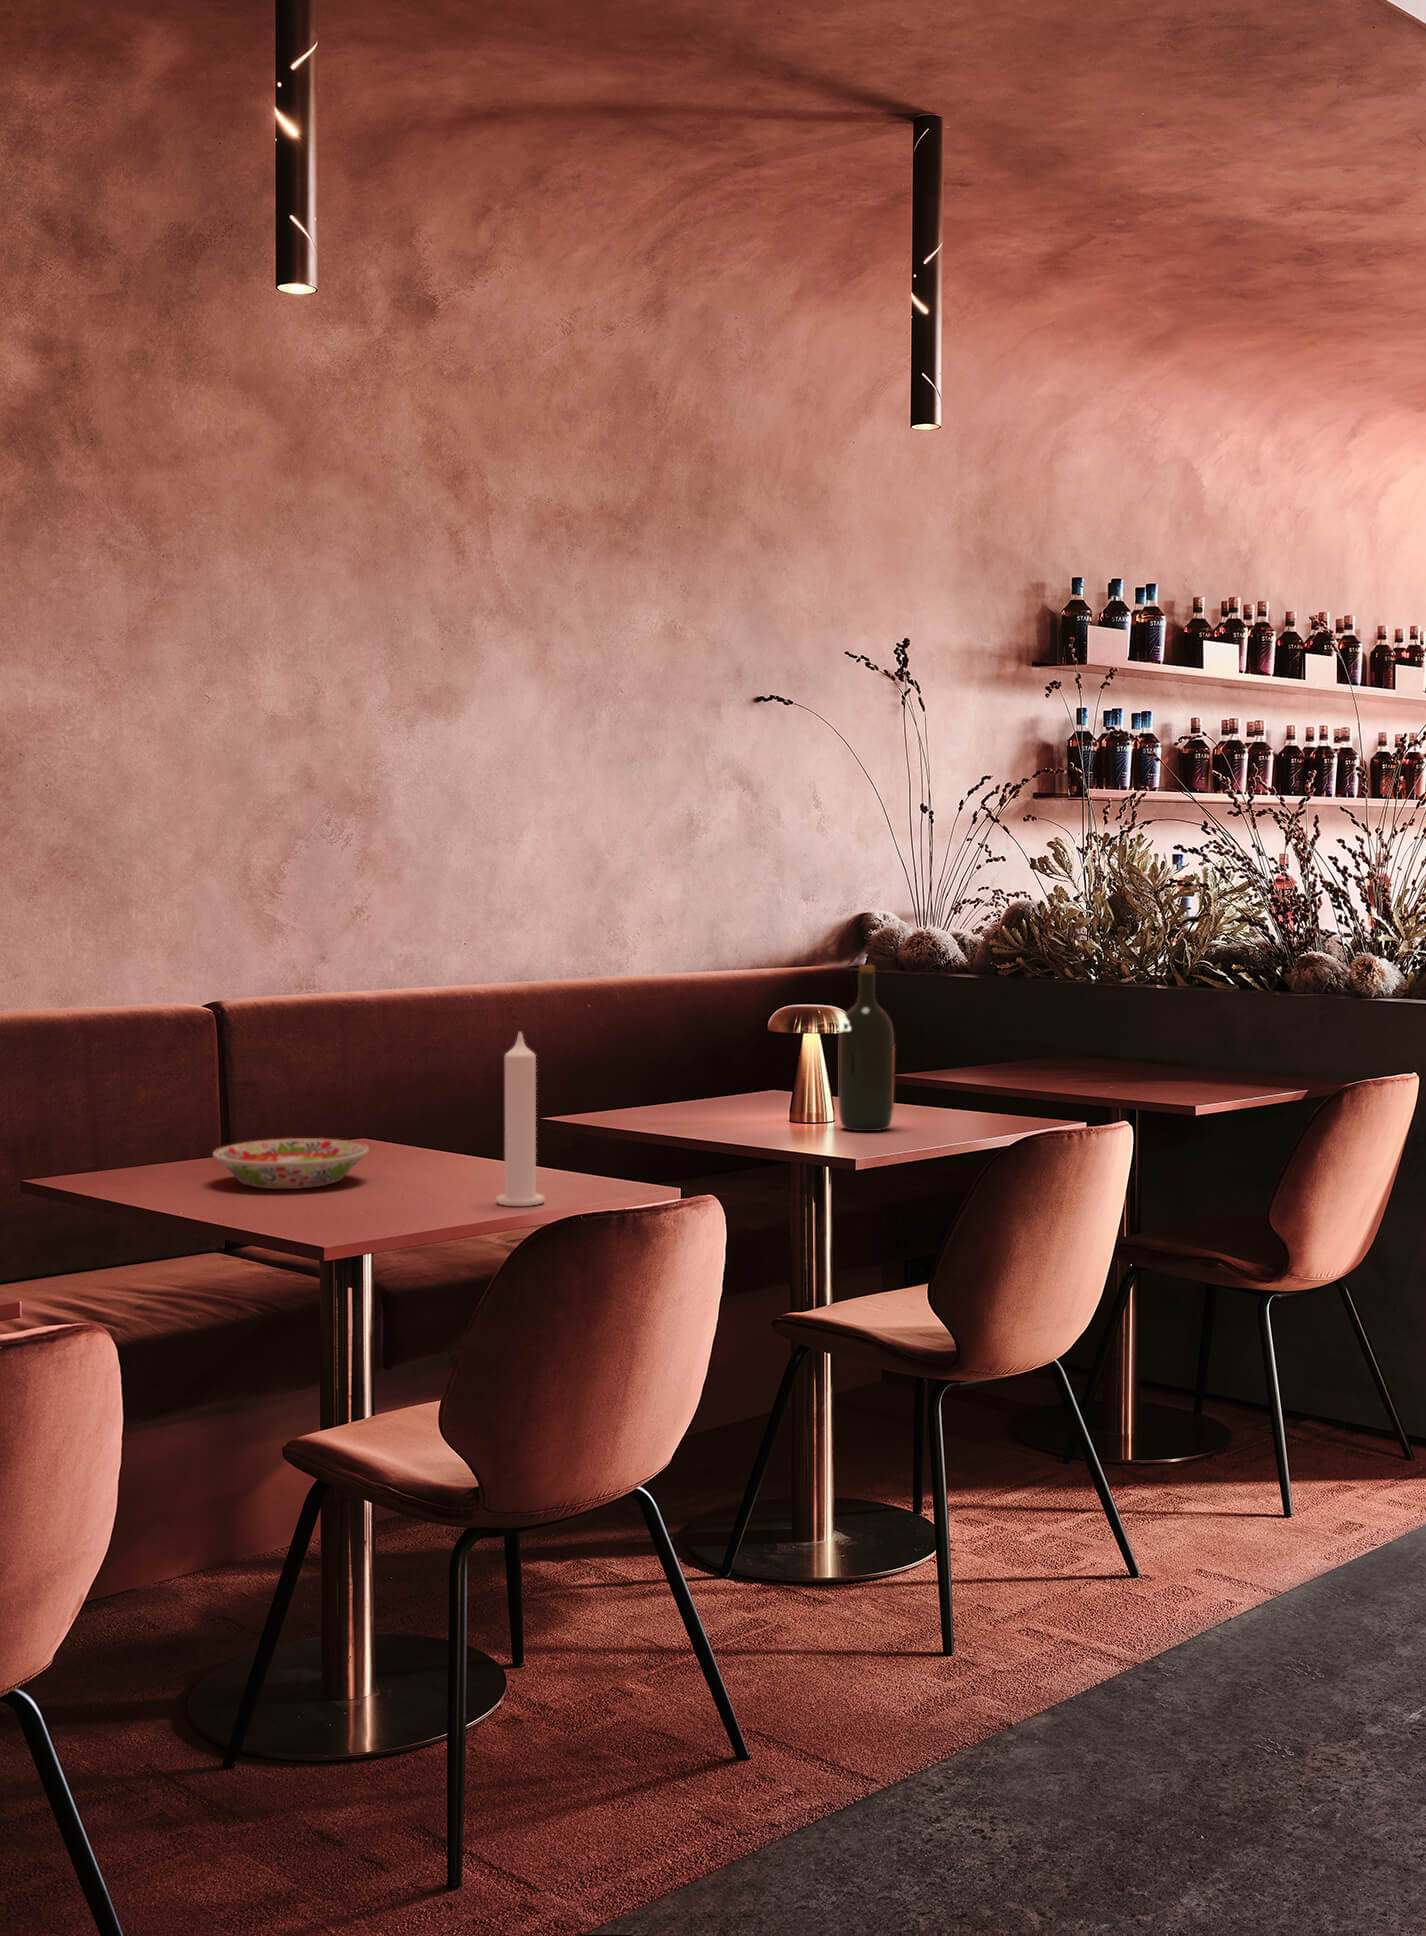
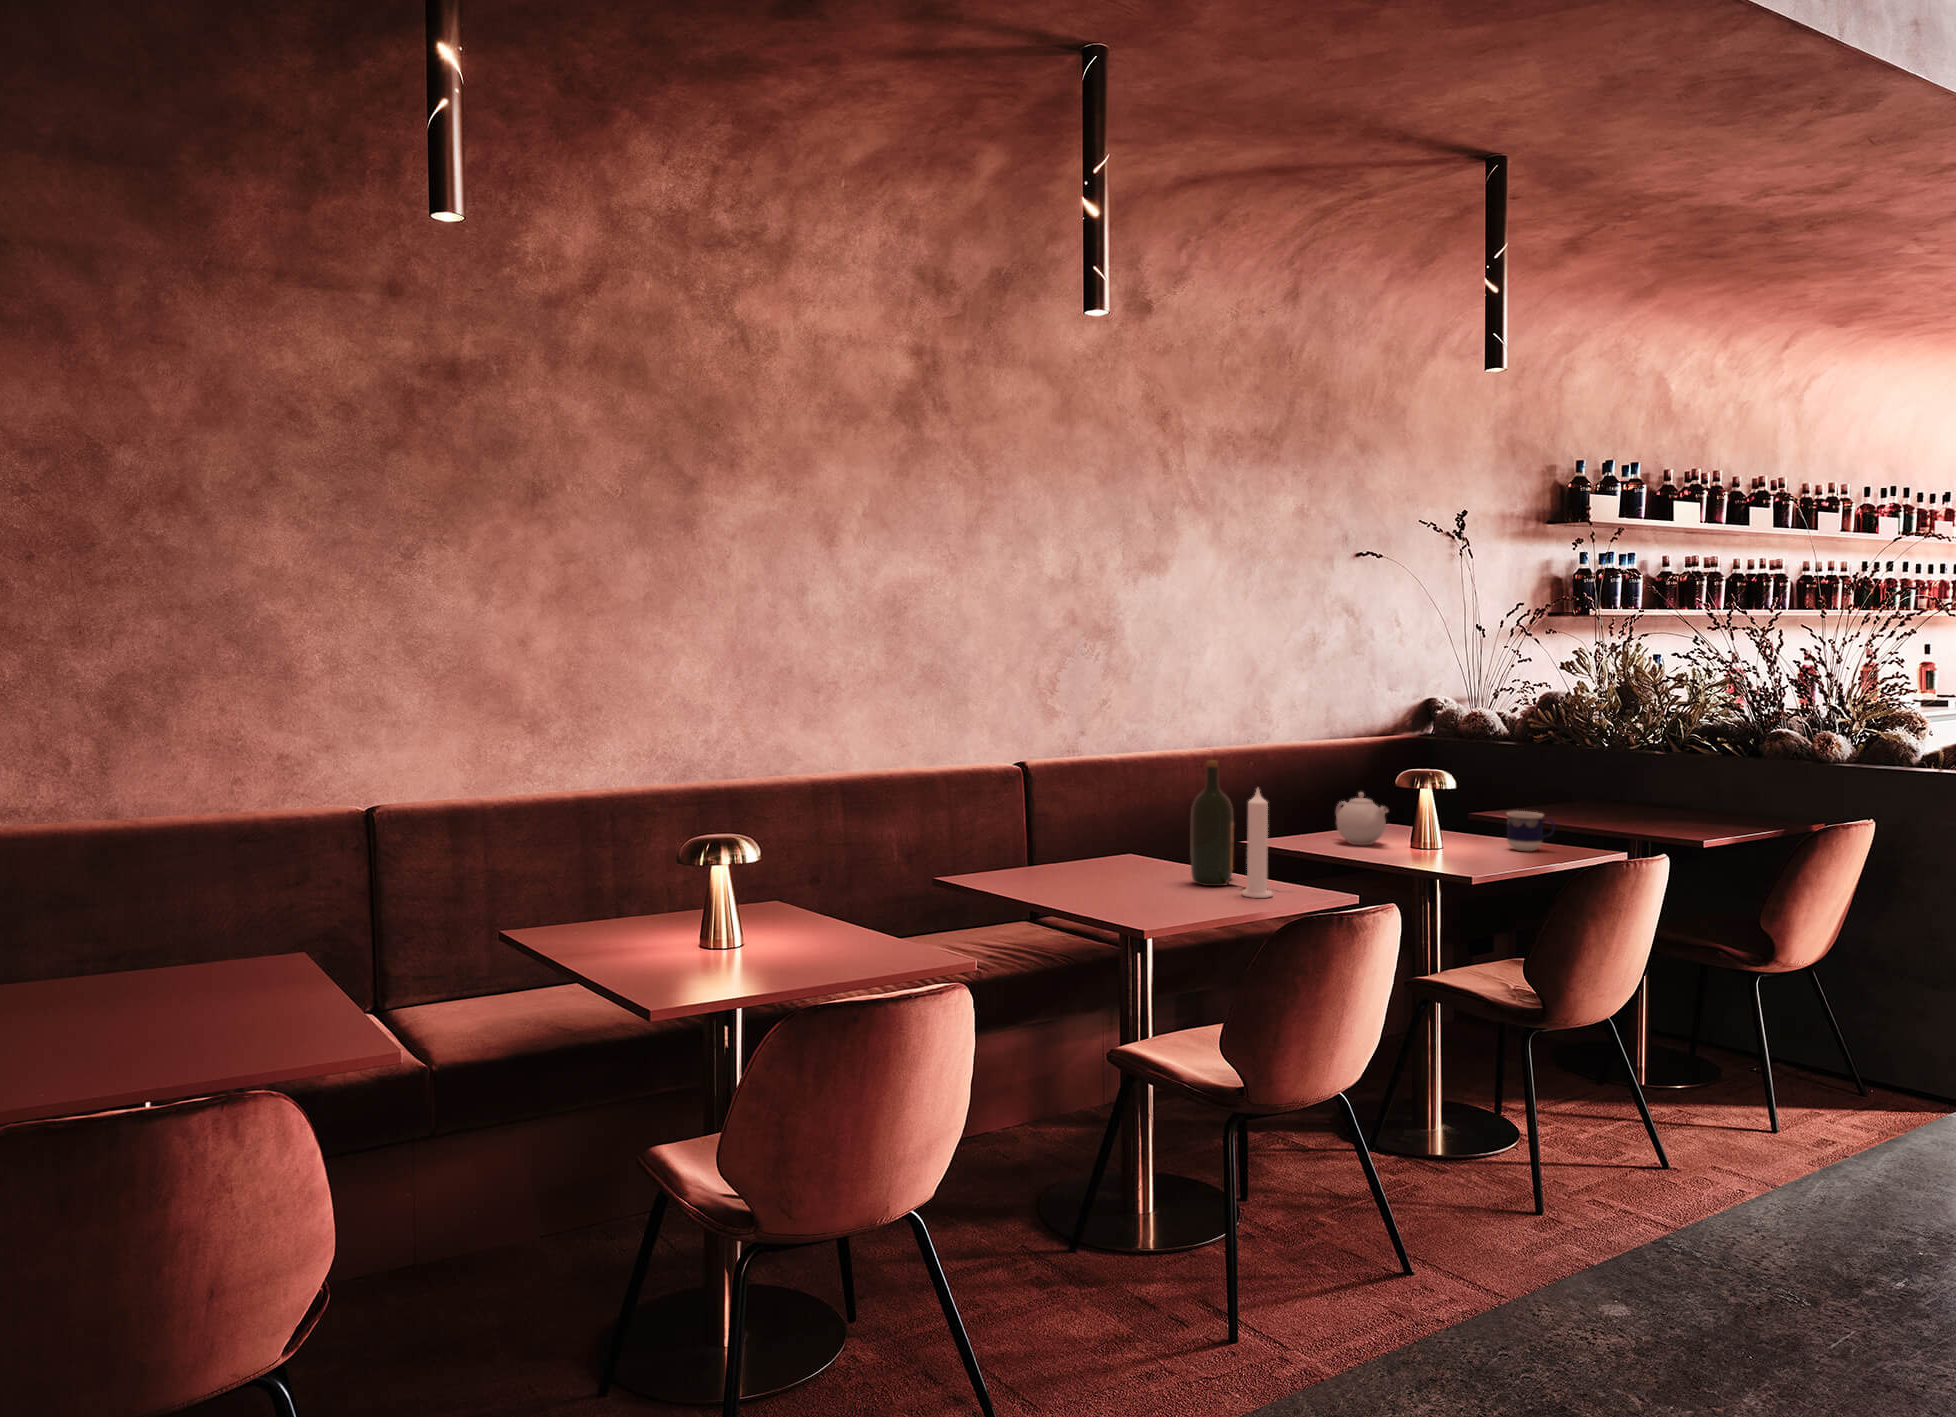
wine bottle: present [838,965,895,1131] -> present [1191,760,1234,886]
teapot: none [684,1043,756,1124] -> present [1336,792,1388,845]
cup: none [924,1067,991,1126] -> present [1507,811,1555,851]
bowl: present [213,1138,369,1189] -> none [1057,849,1152,881]

